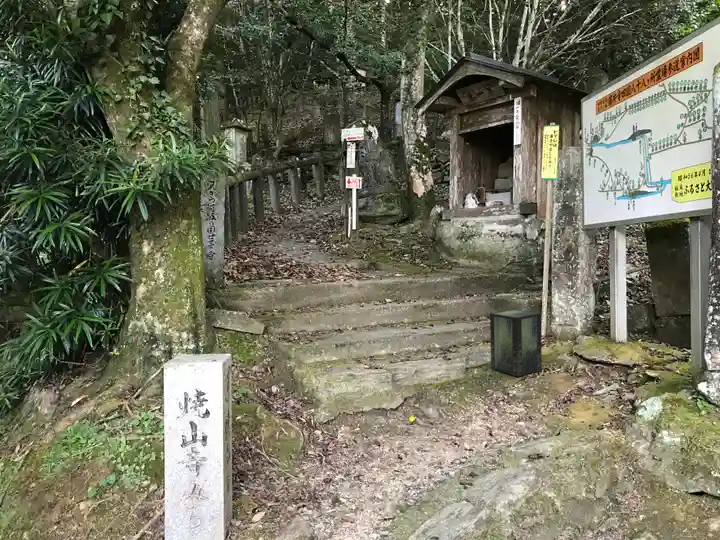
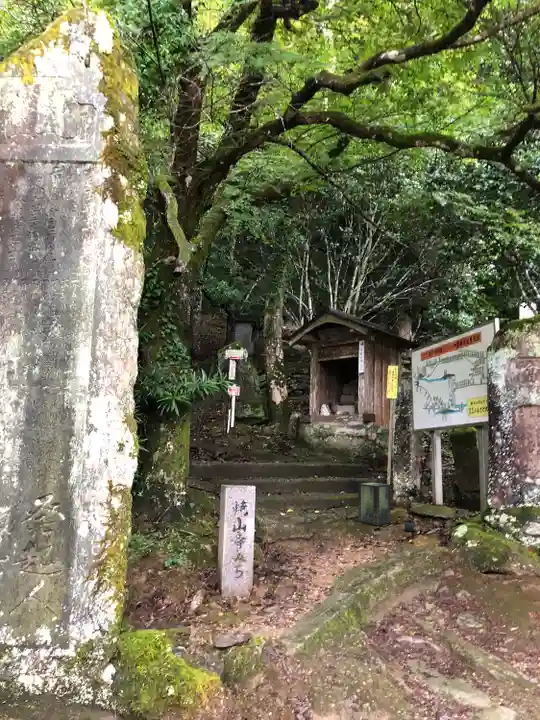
potted plant: none [552,311,590,388] -> present [402,483,421,531]

